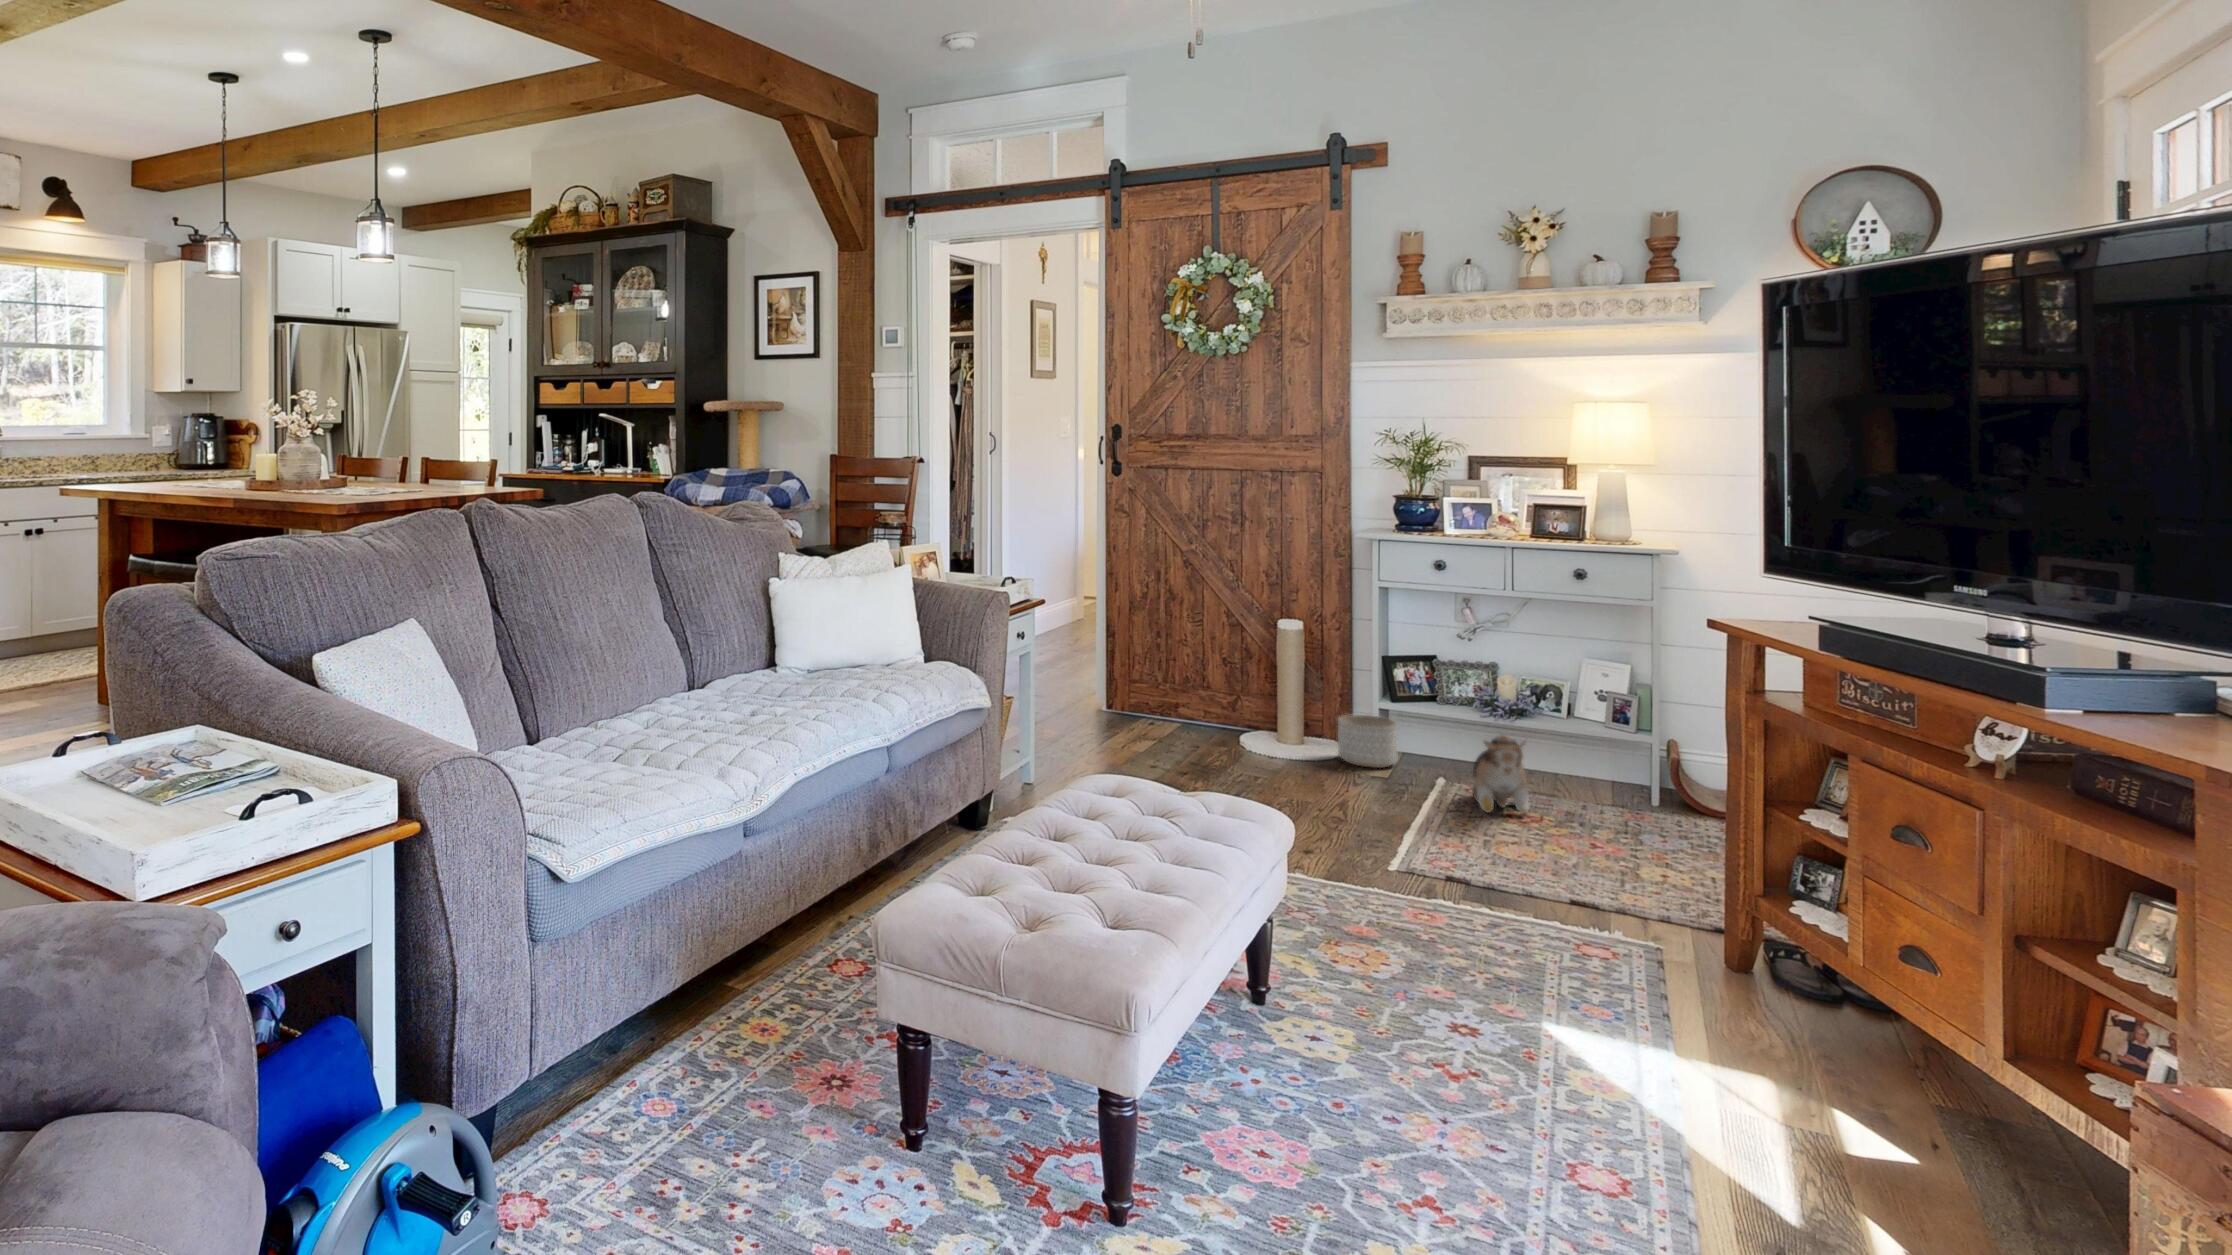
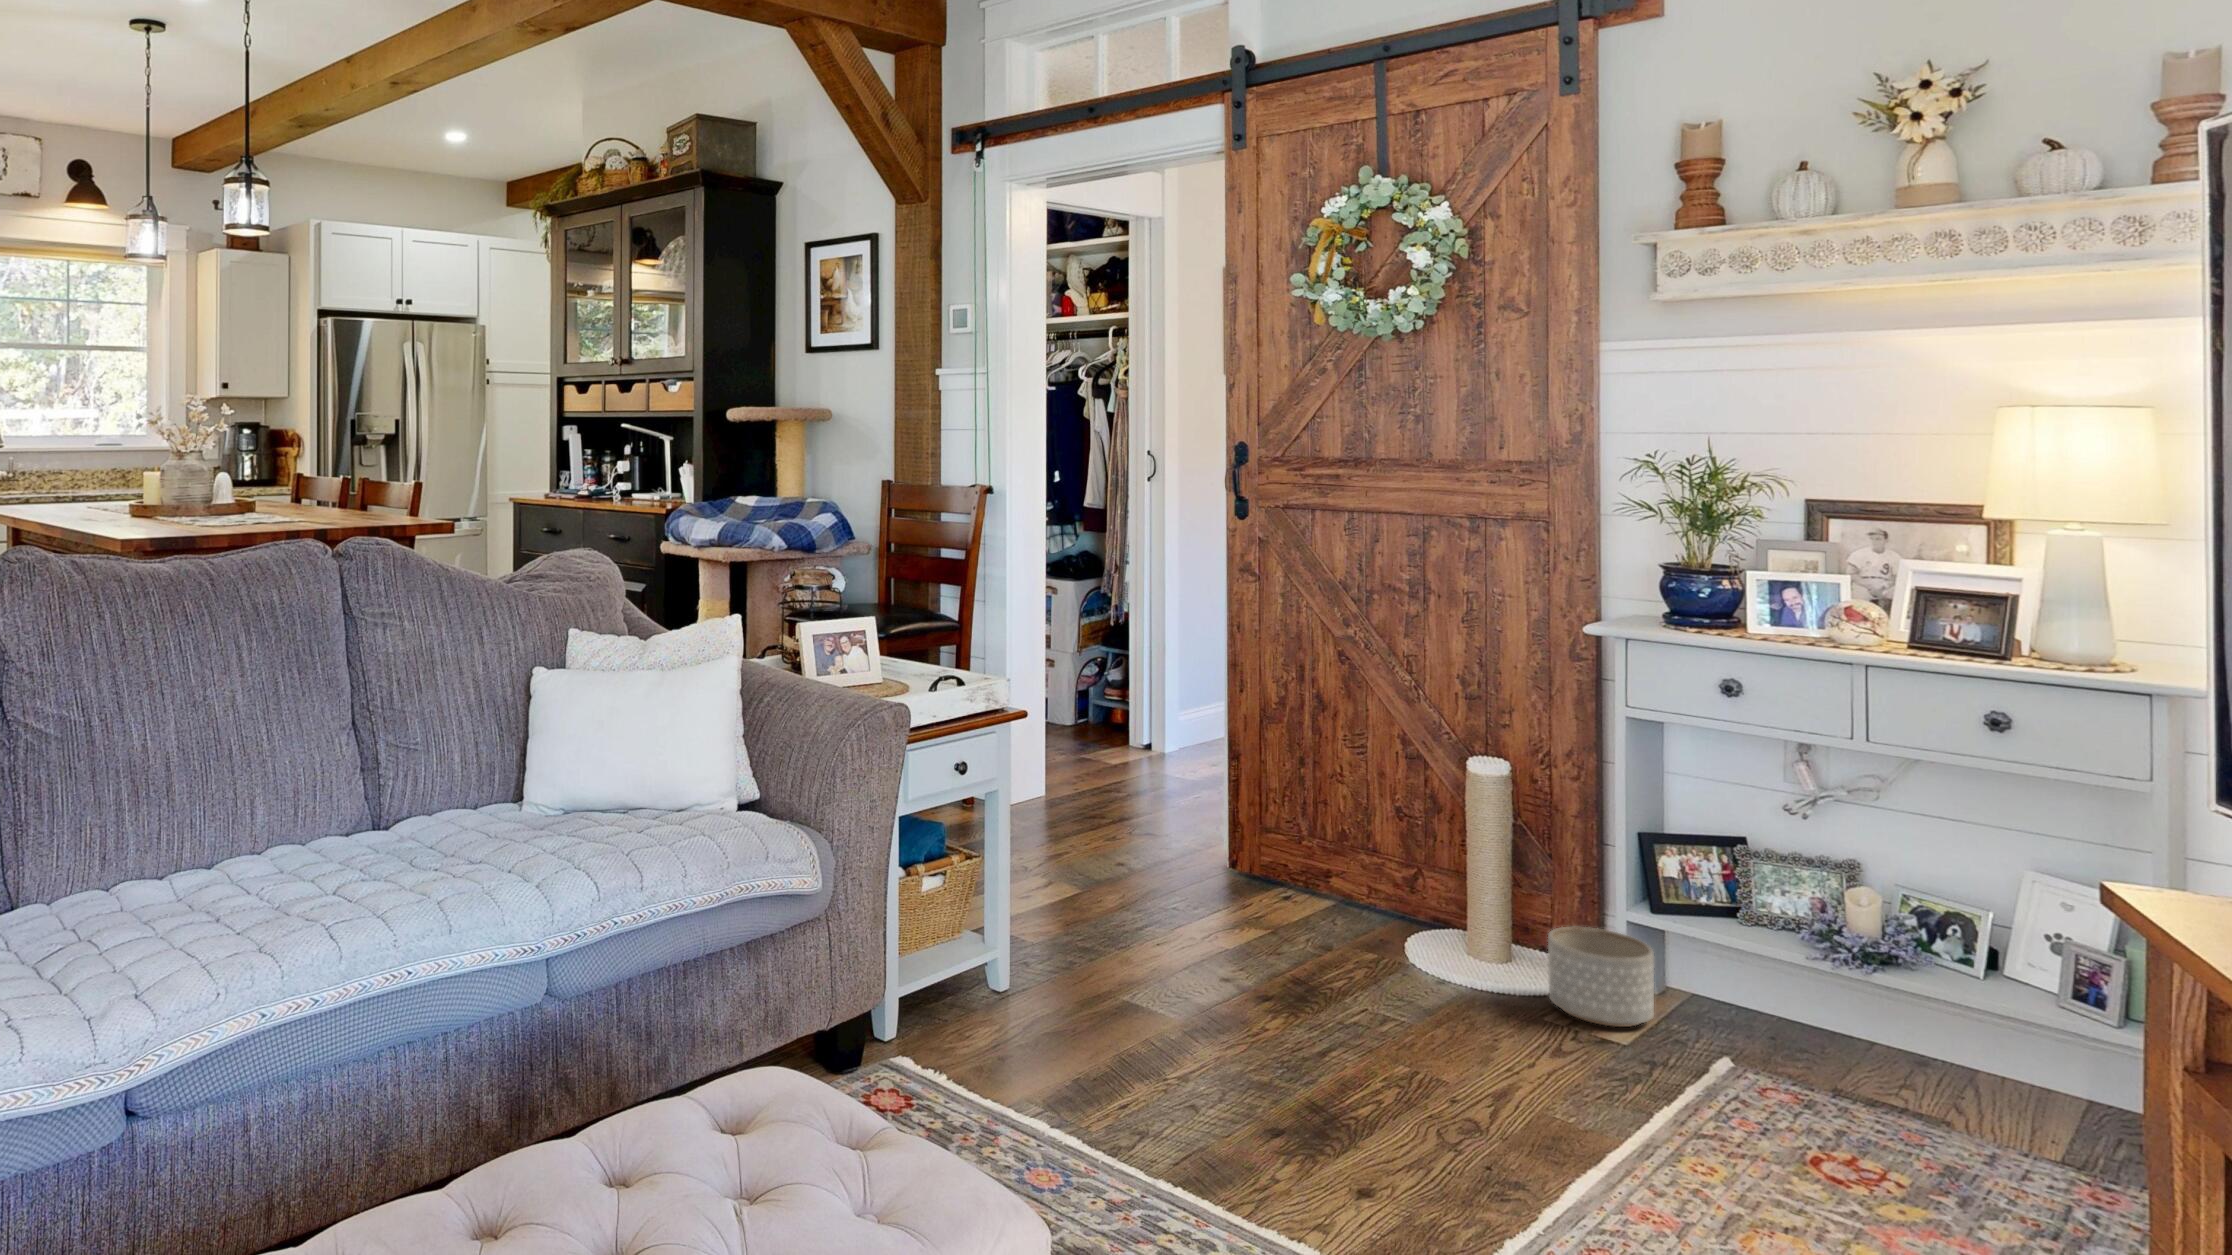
plush toy: present [1472,734,1529,813] -> none [1752,1015,1865,1167]

